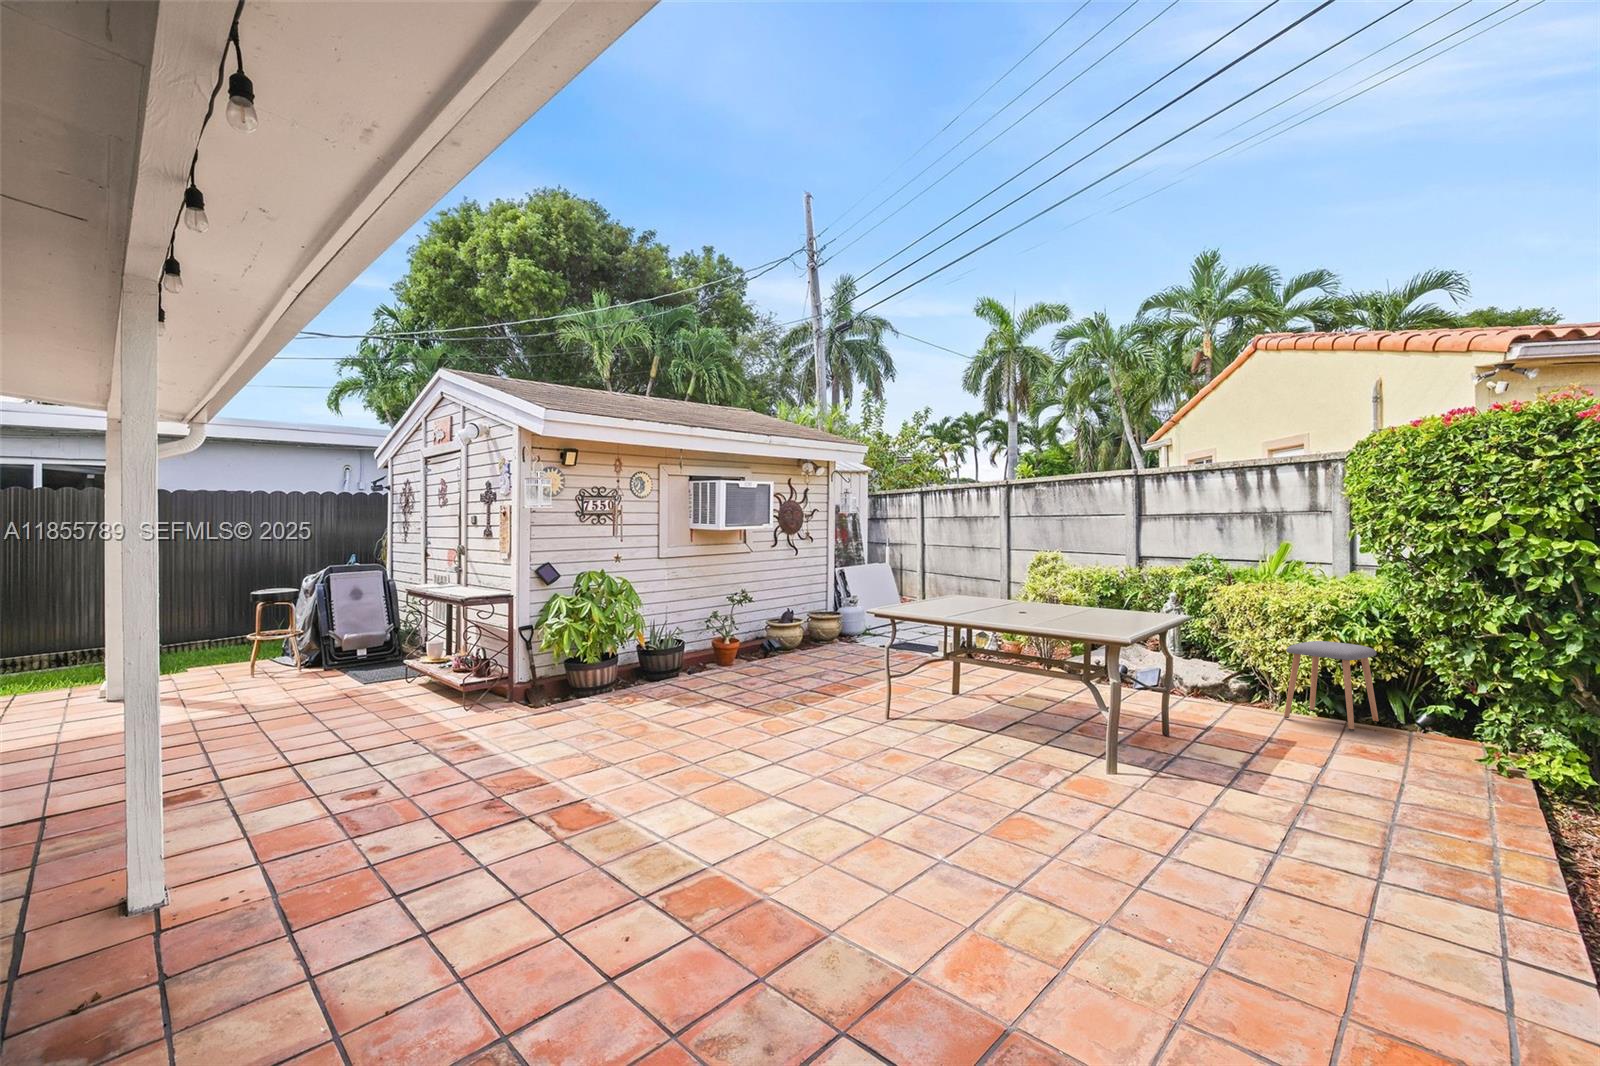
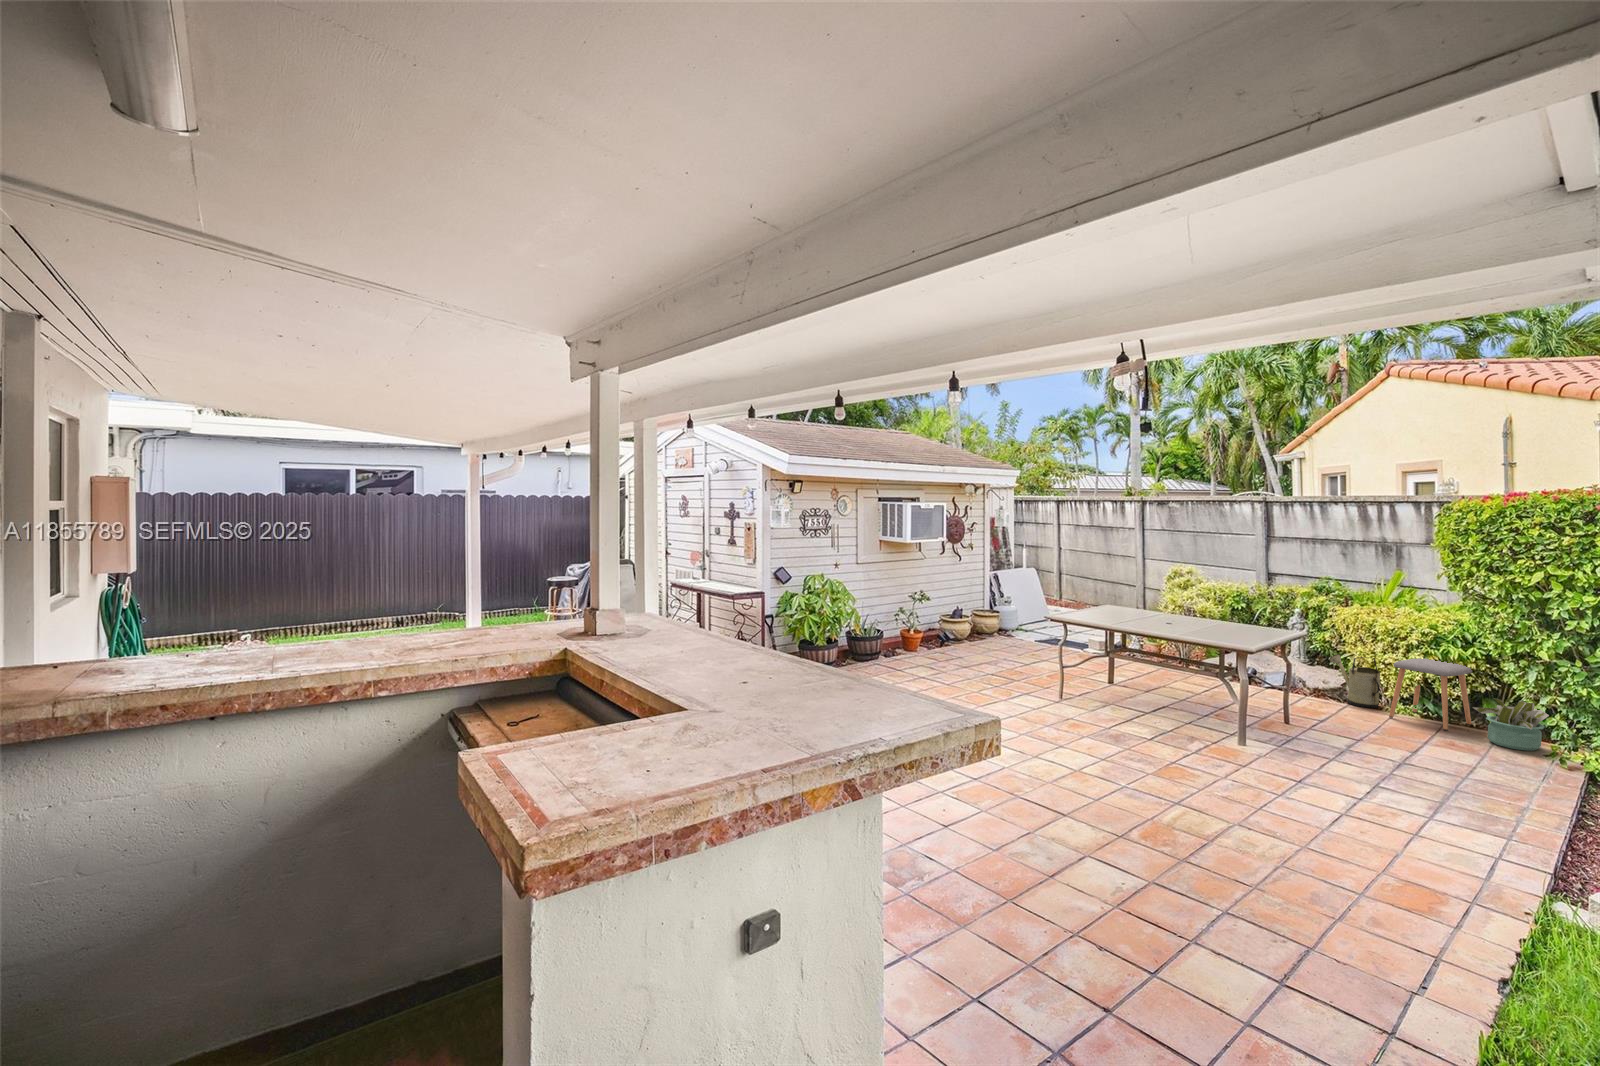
watering can: none [1212,643,1271,707] -> present [1329,654,1380,708]
decorative plant: none [1381,685,1474,751] -> present [1473,698,1549,751]

